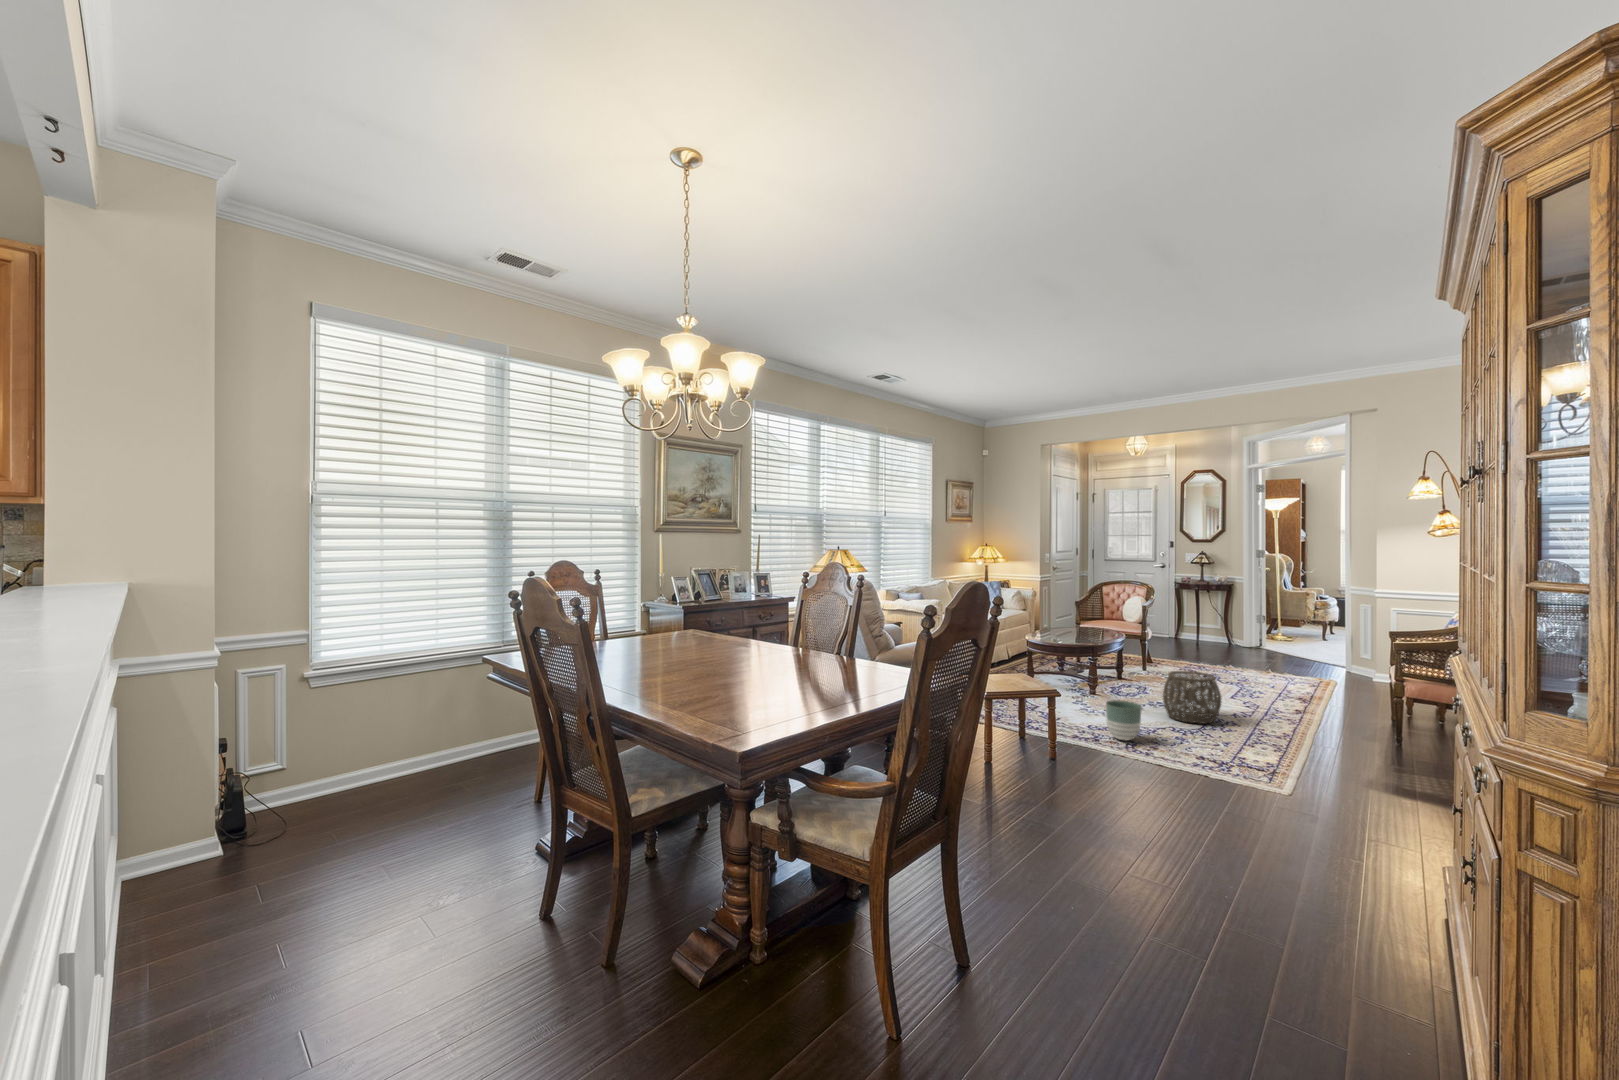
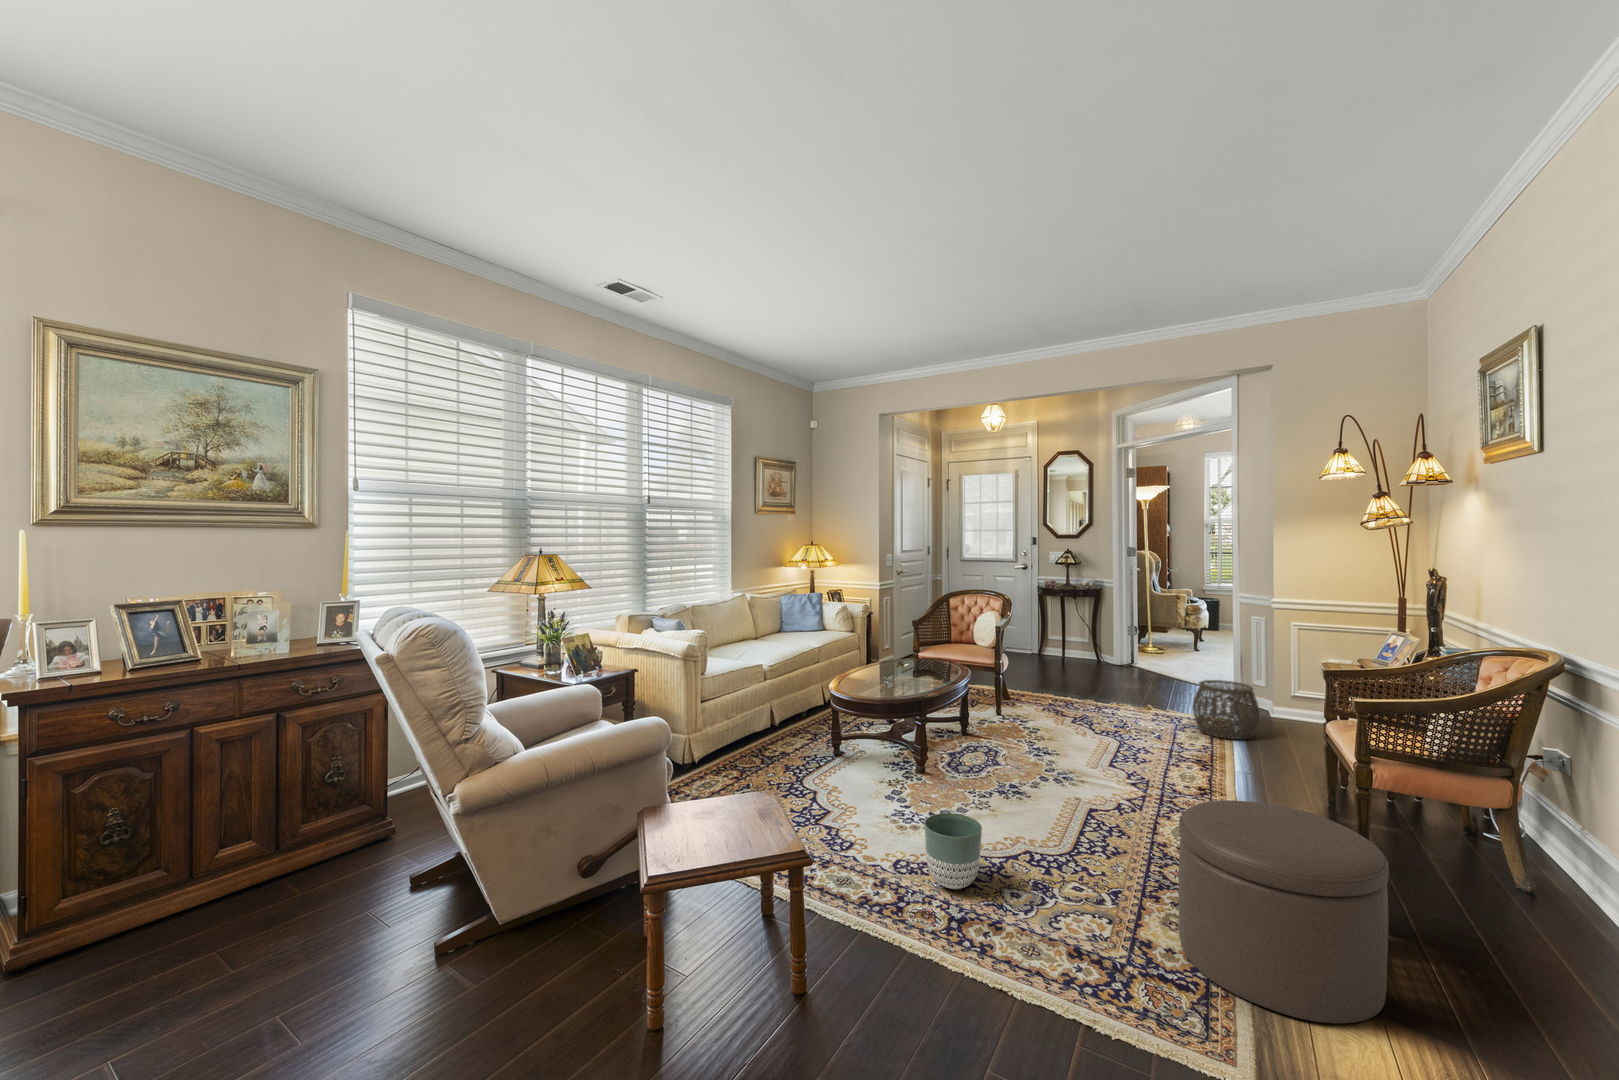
woven basket: present [1163,671,1221,724] -> present [1193,680,1260,740]
ottoman: none [1263,690,1382,792] -> present [1178,800,1389,1024]

